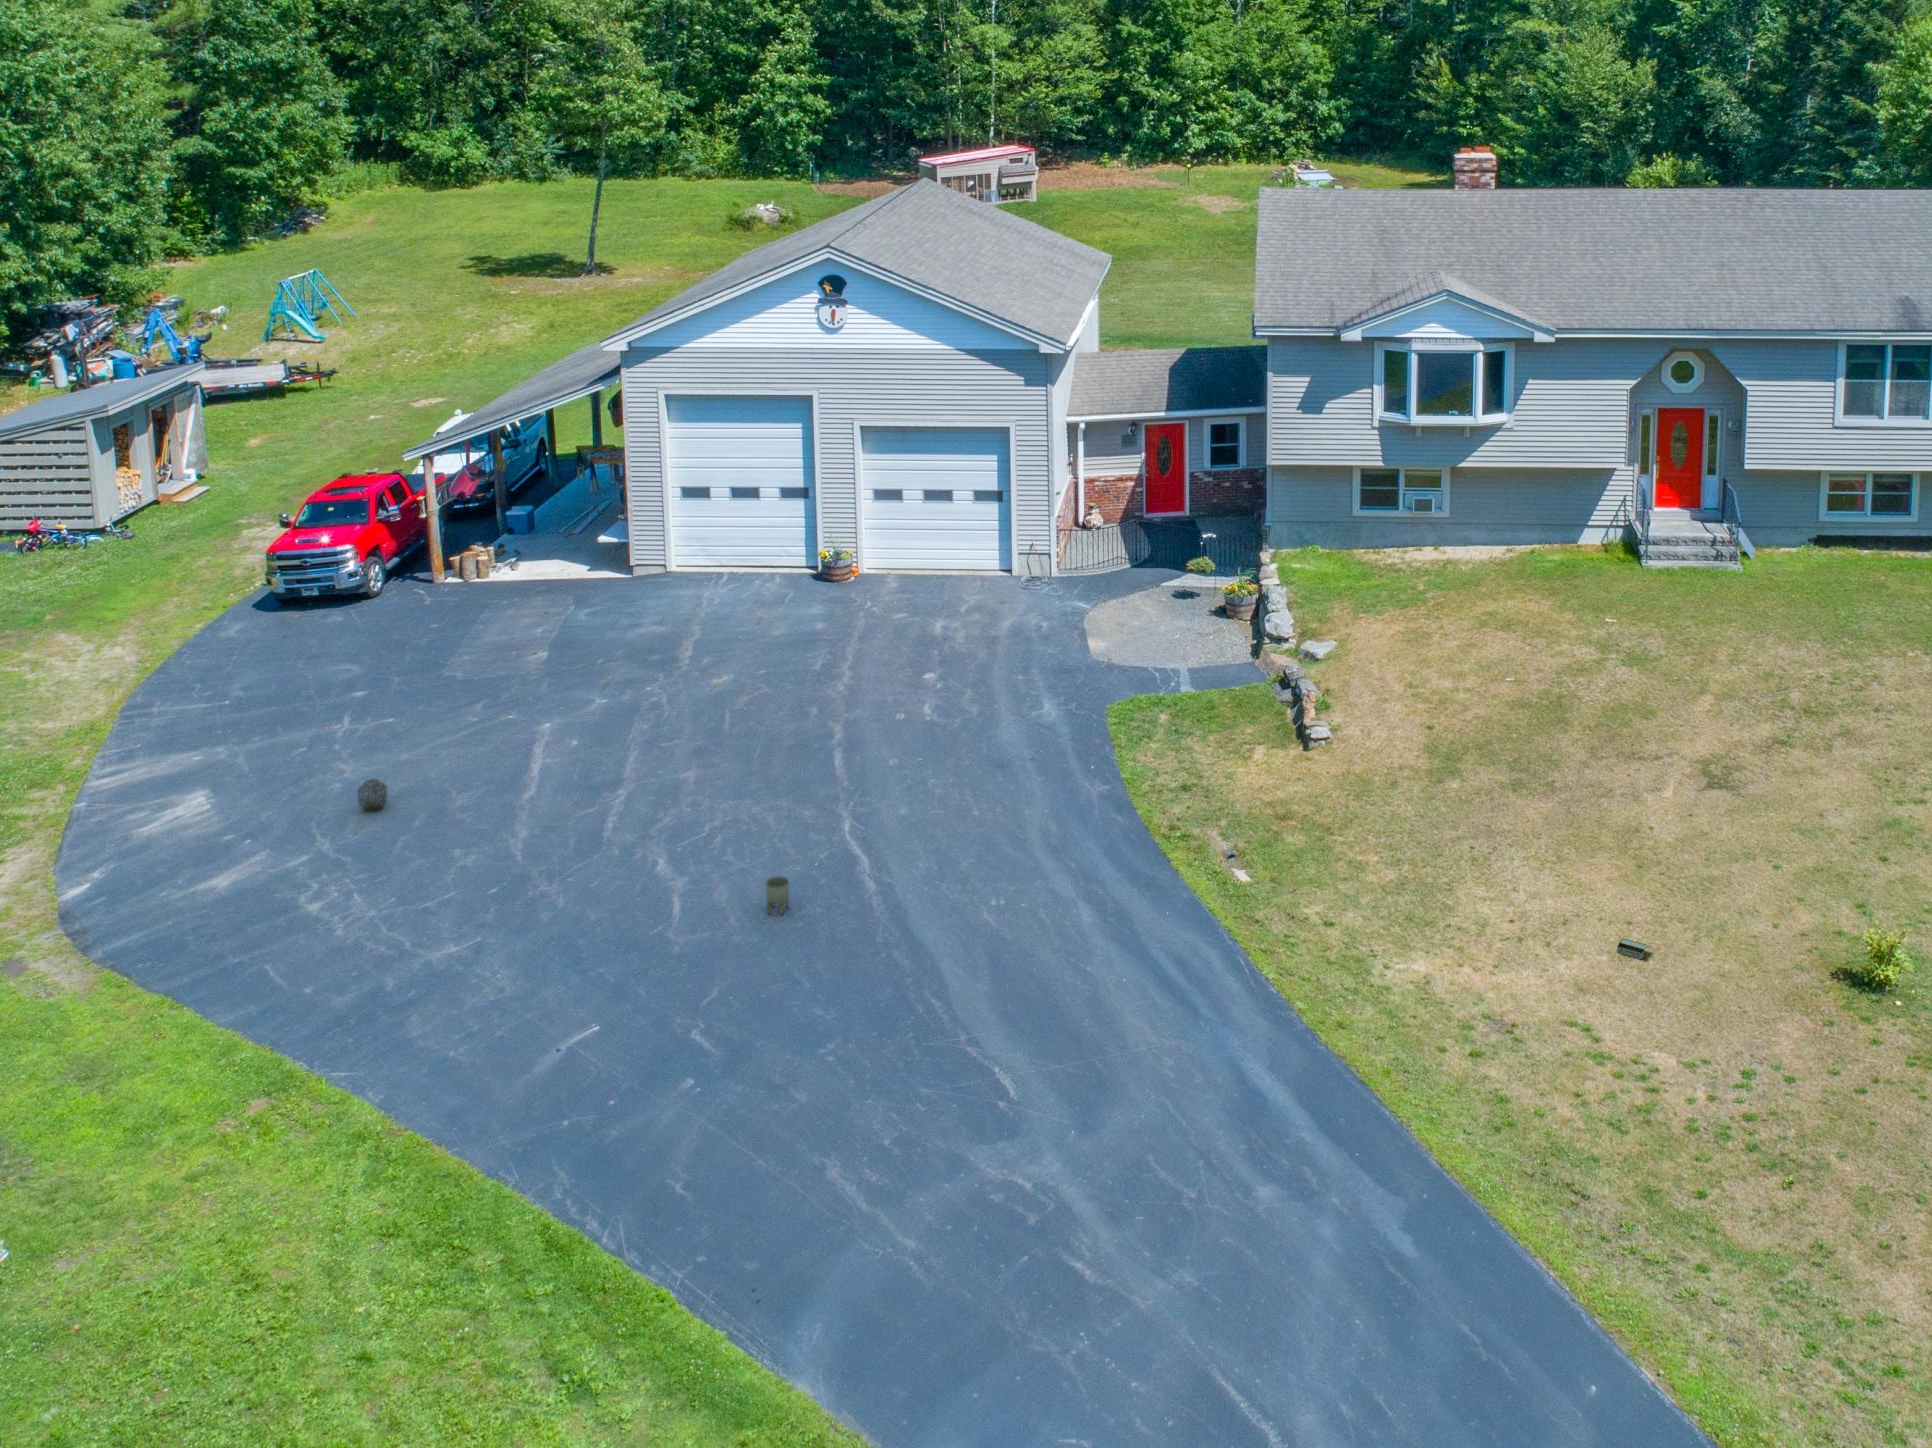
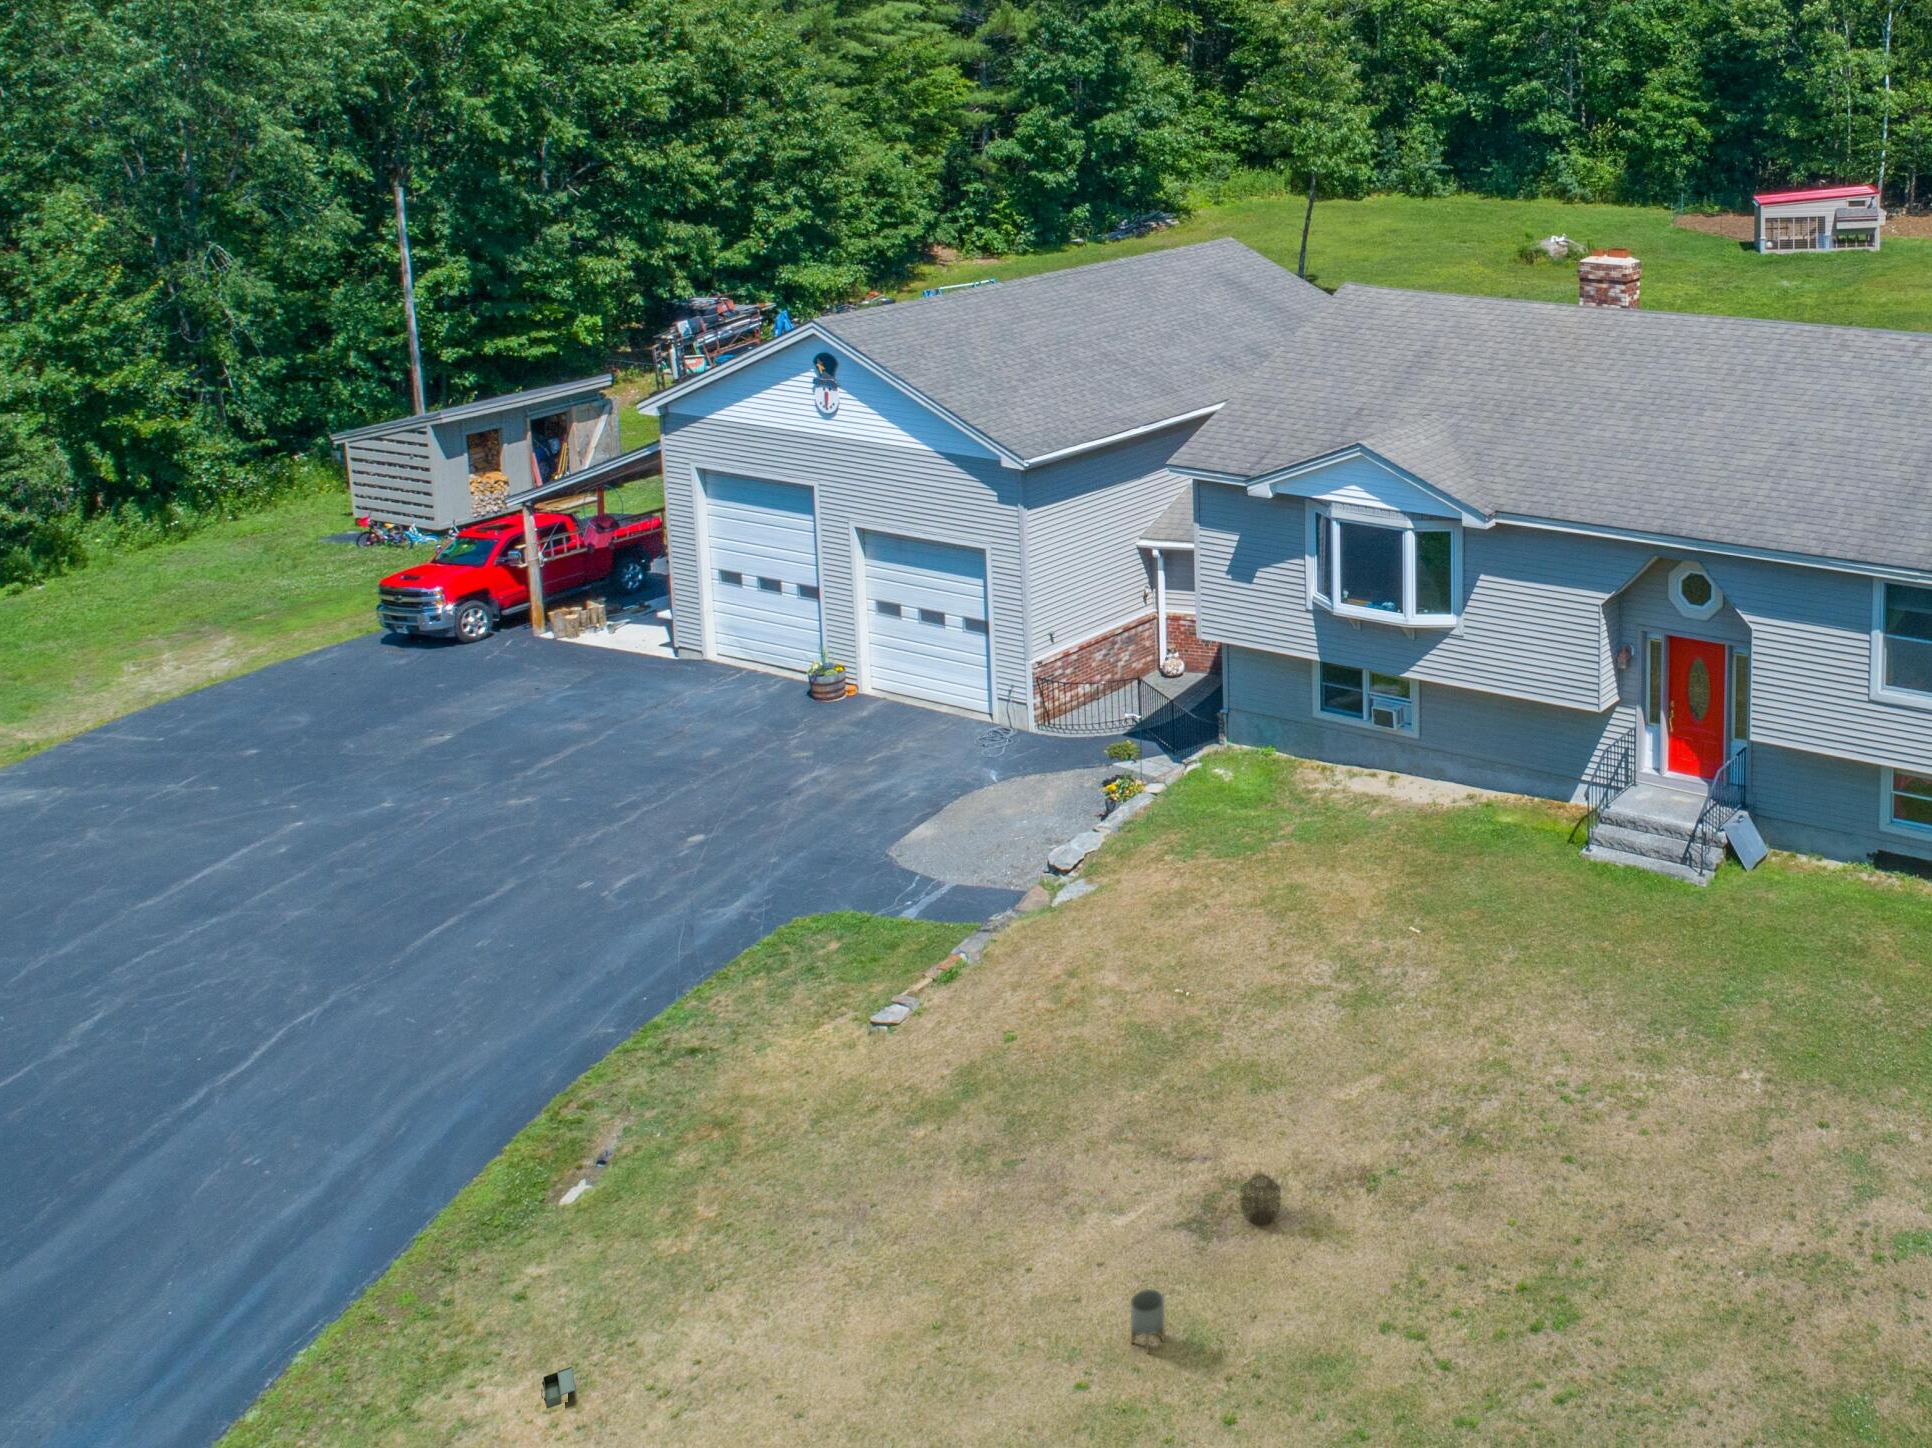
woven basket: present [358,779,387,811] -> present [1241,1174,1281,1226]
planter: present [766,876,789,914] -> present [1131,1289,1164,1353]

